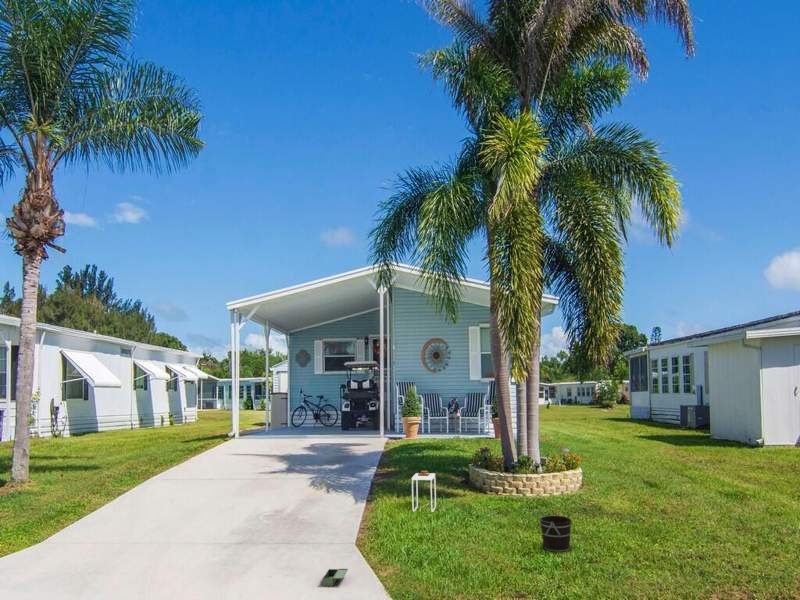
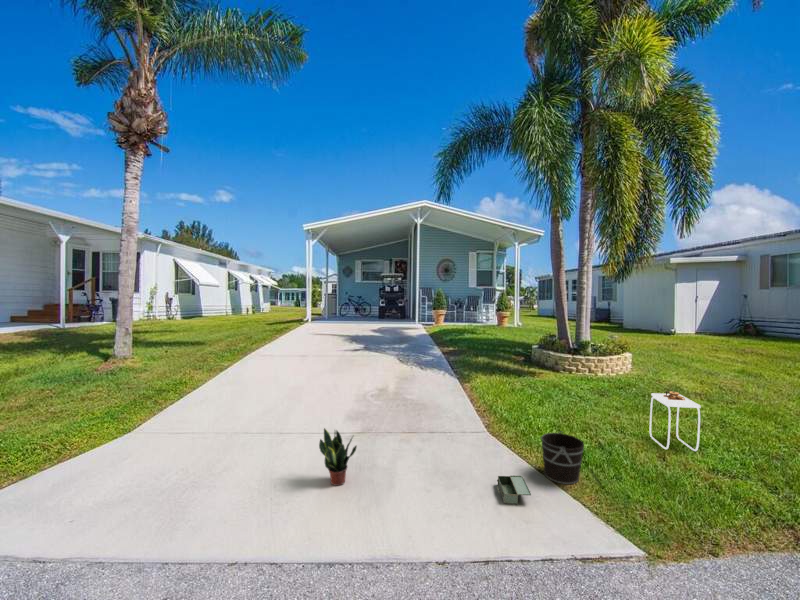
side table: present [412,471,436,512] -> present [650,391,701,451]
bucket: present [539,515,571,551] -> present [541,432,584,484]
potted plant: none [188,531,217,579] -> present [319,428,357,486]

